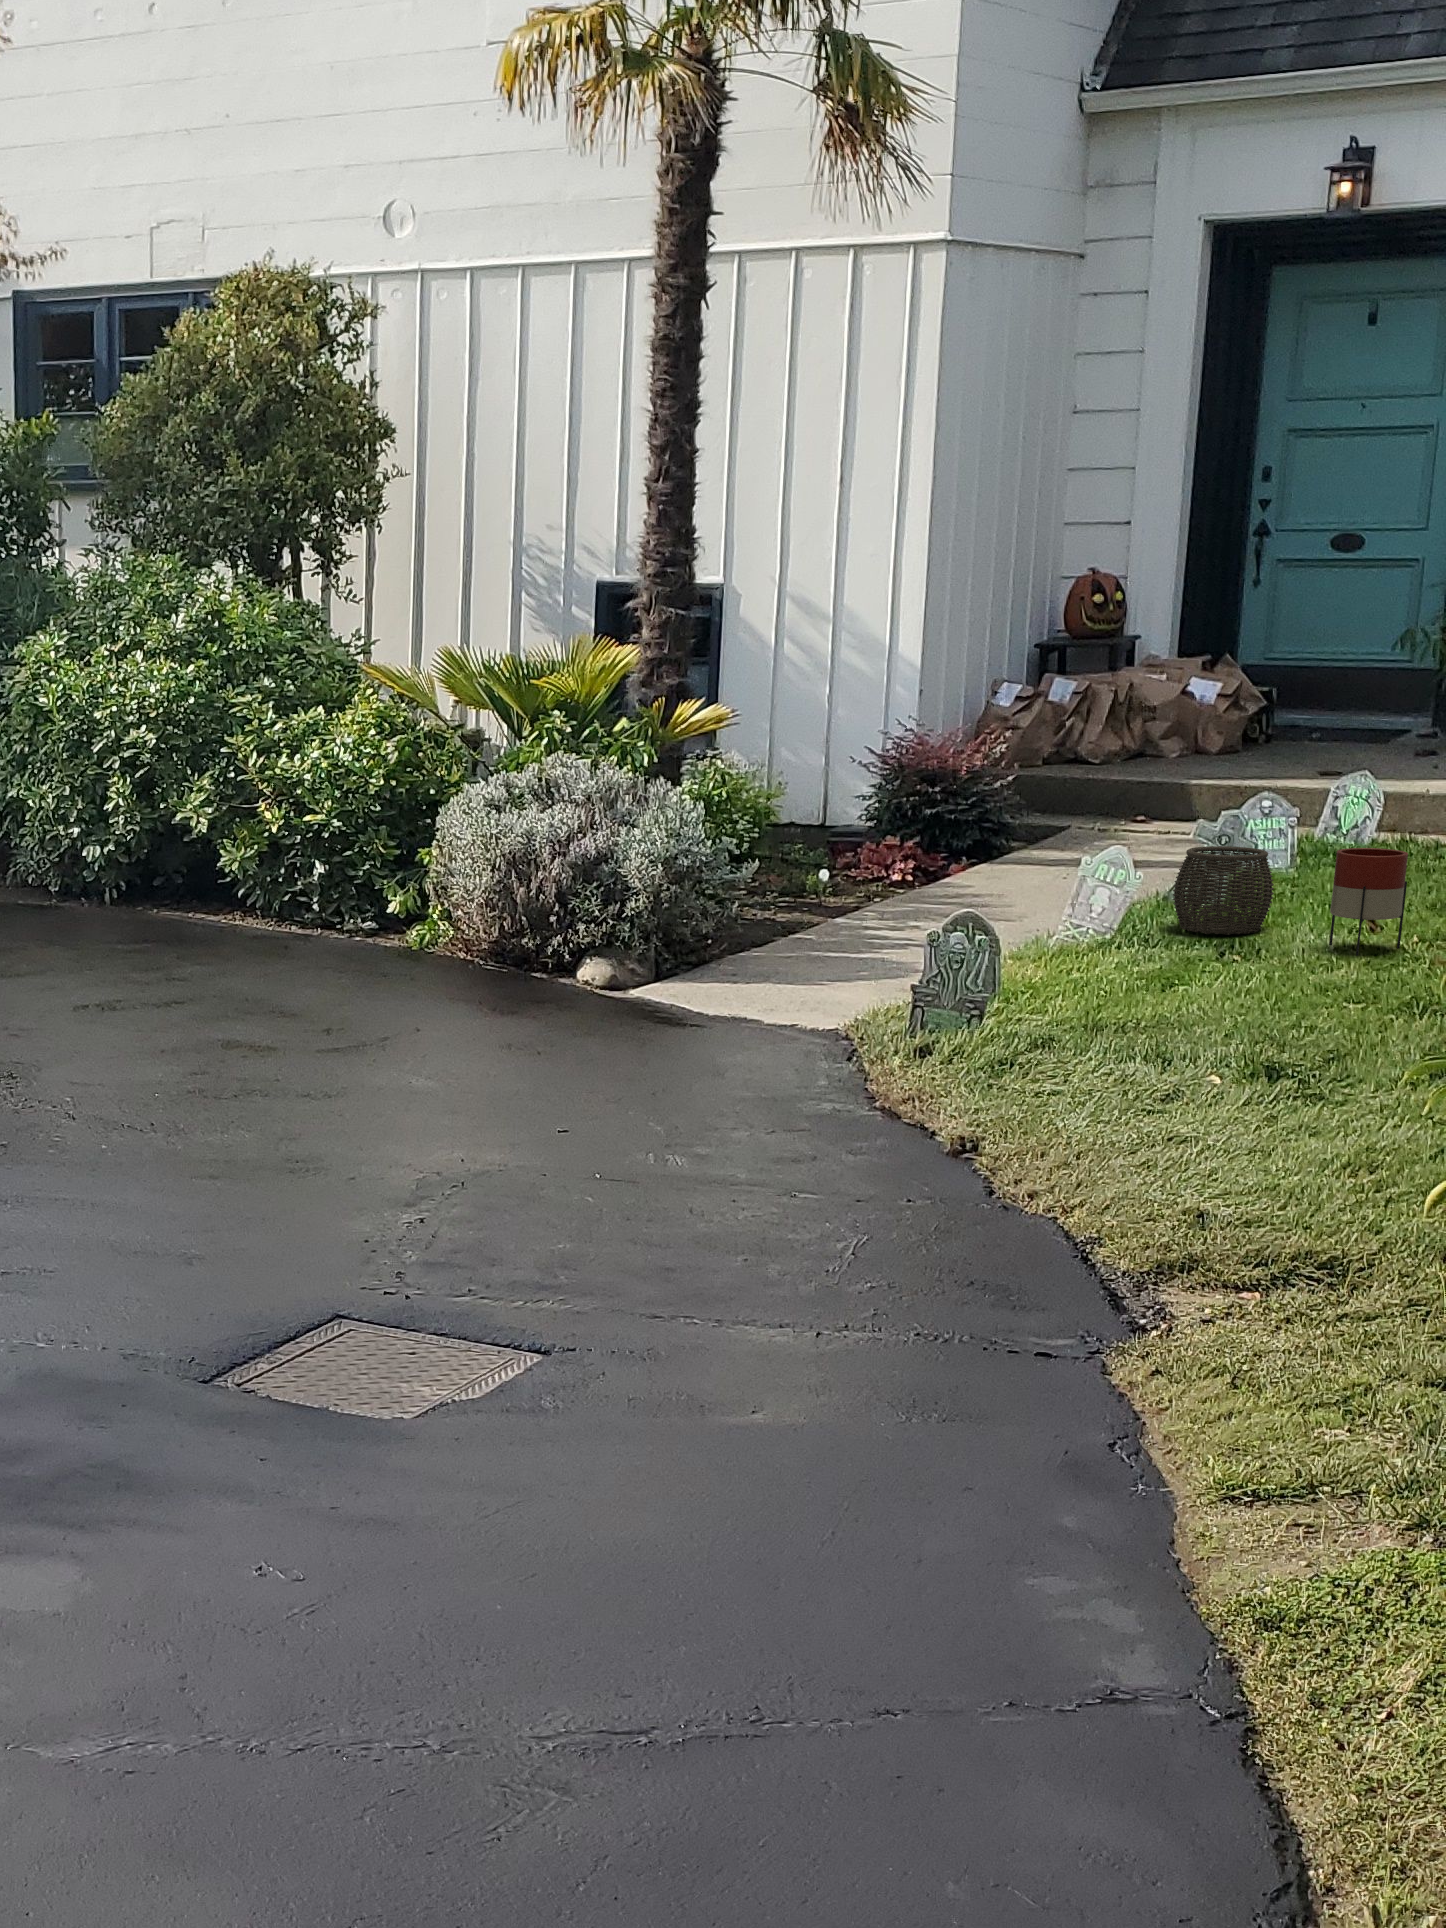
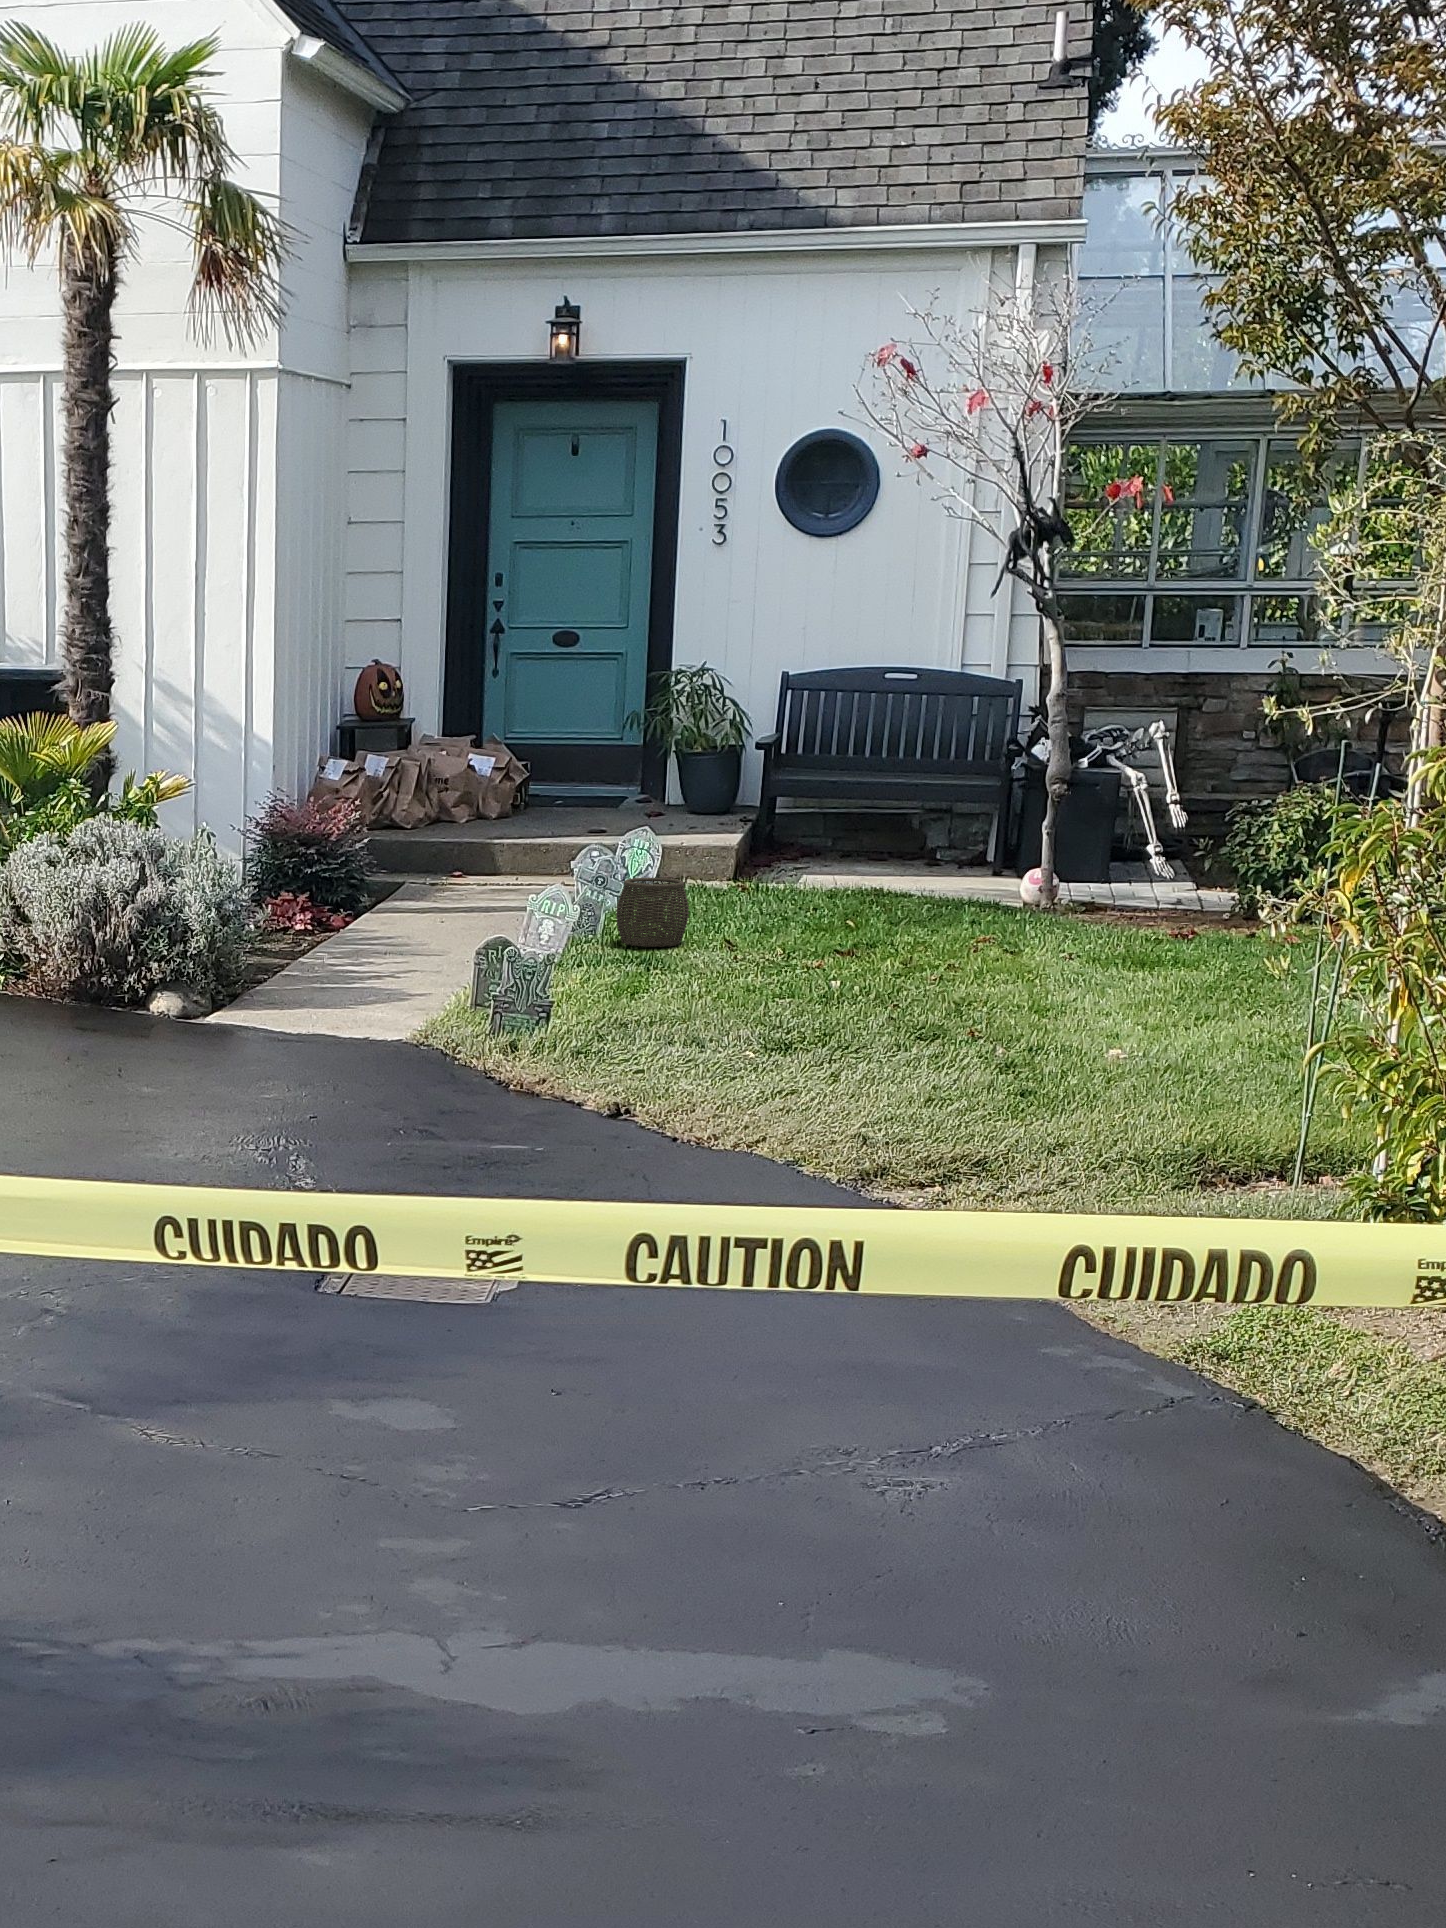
planter: present [1329,848,1408,955] -> none [742,875,799,958]

